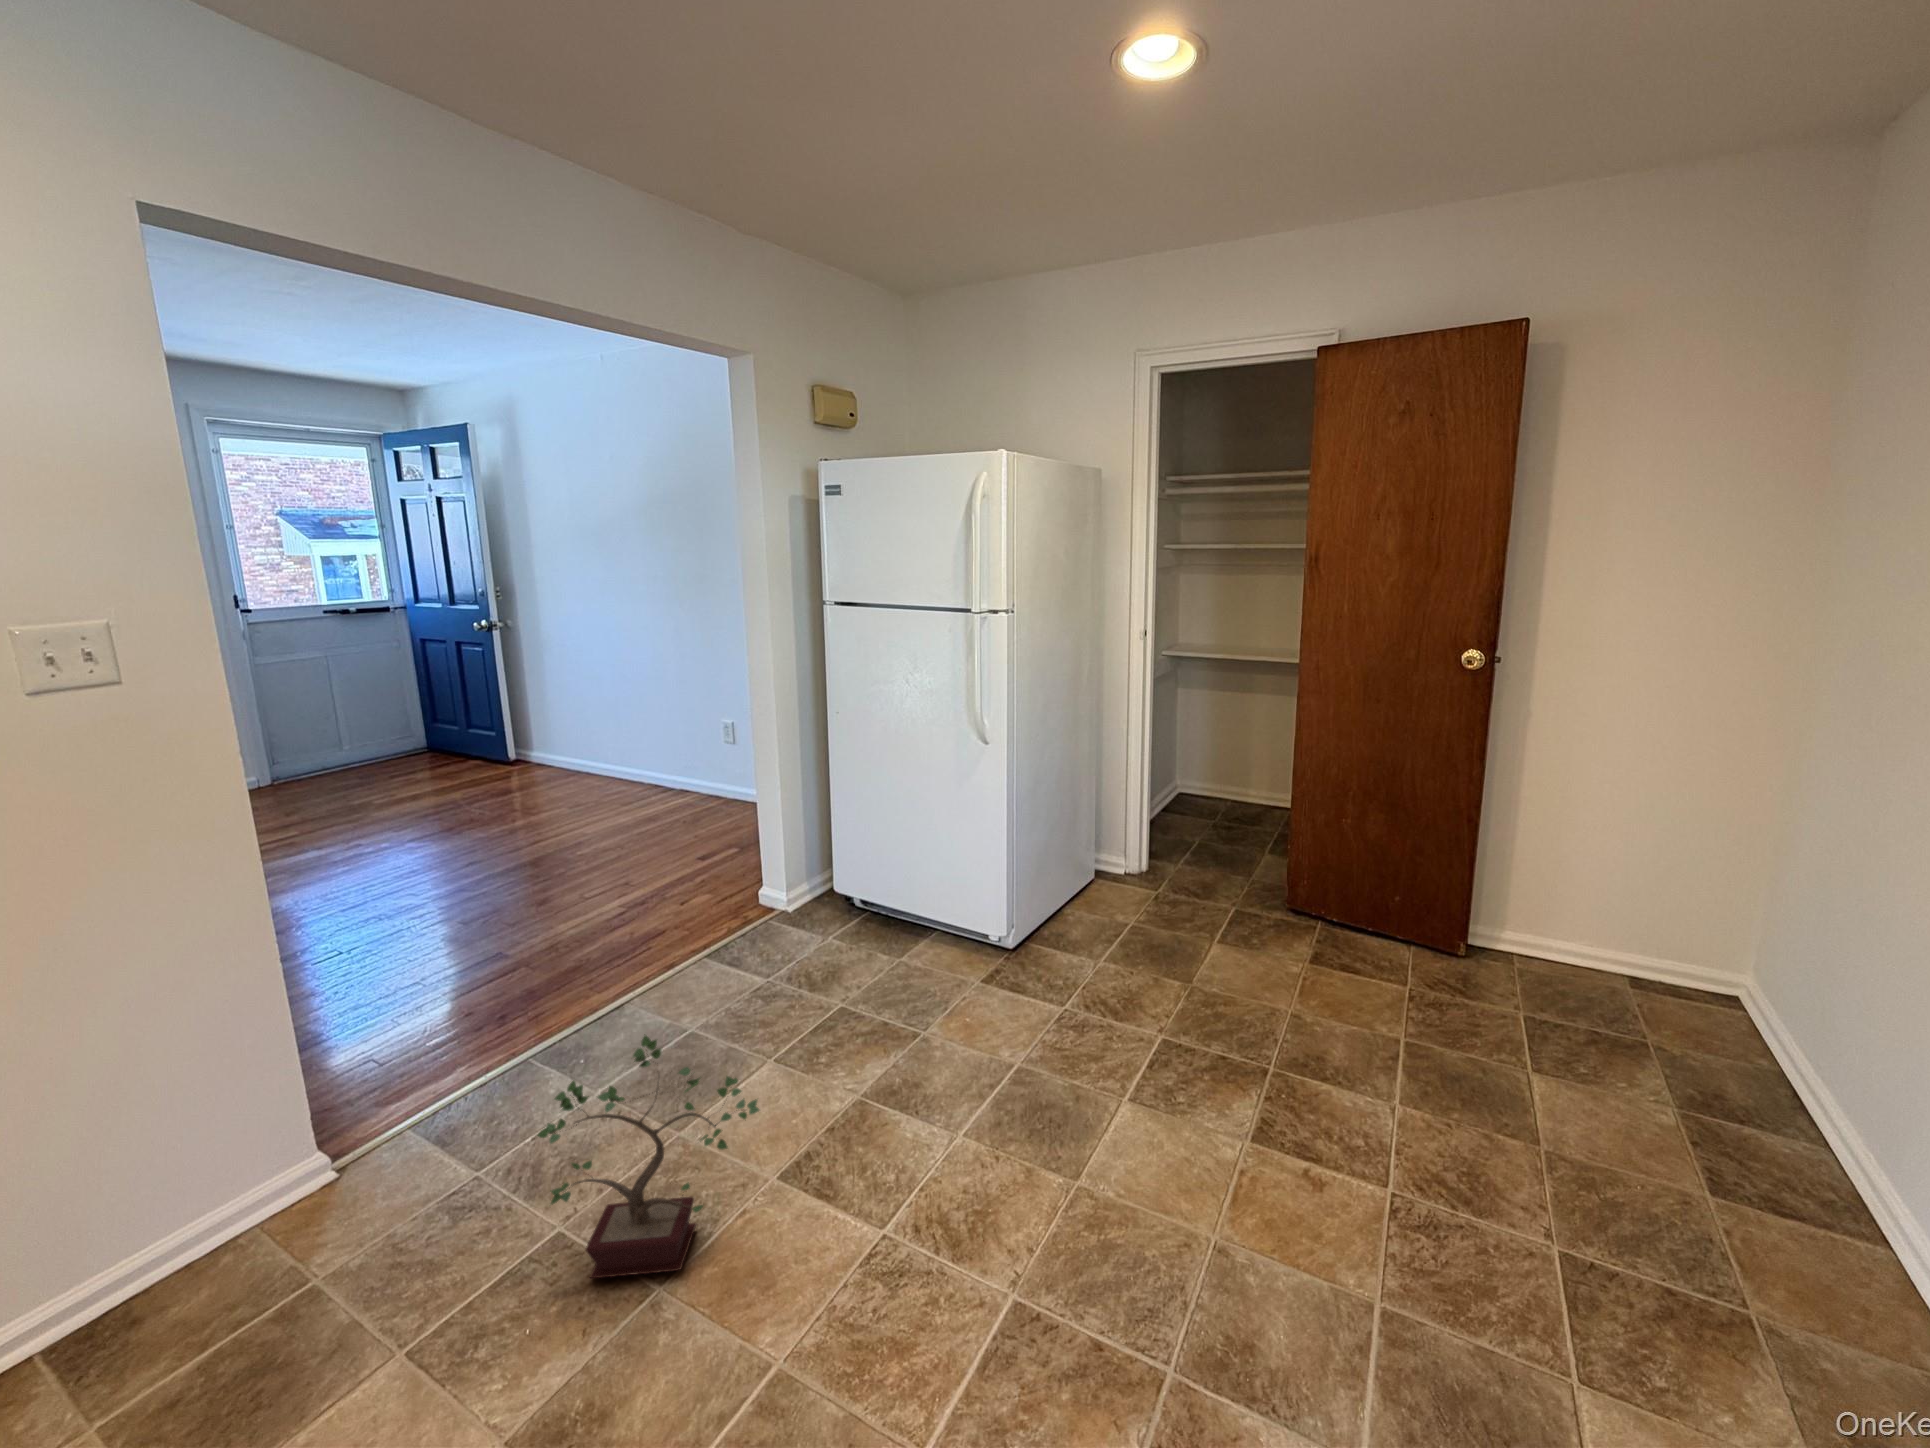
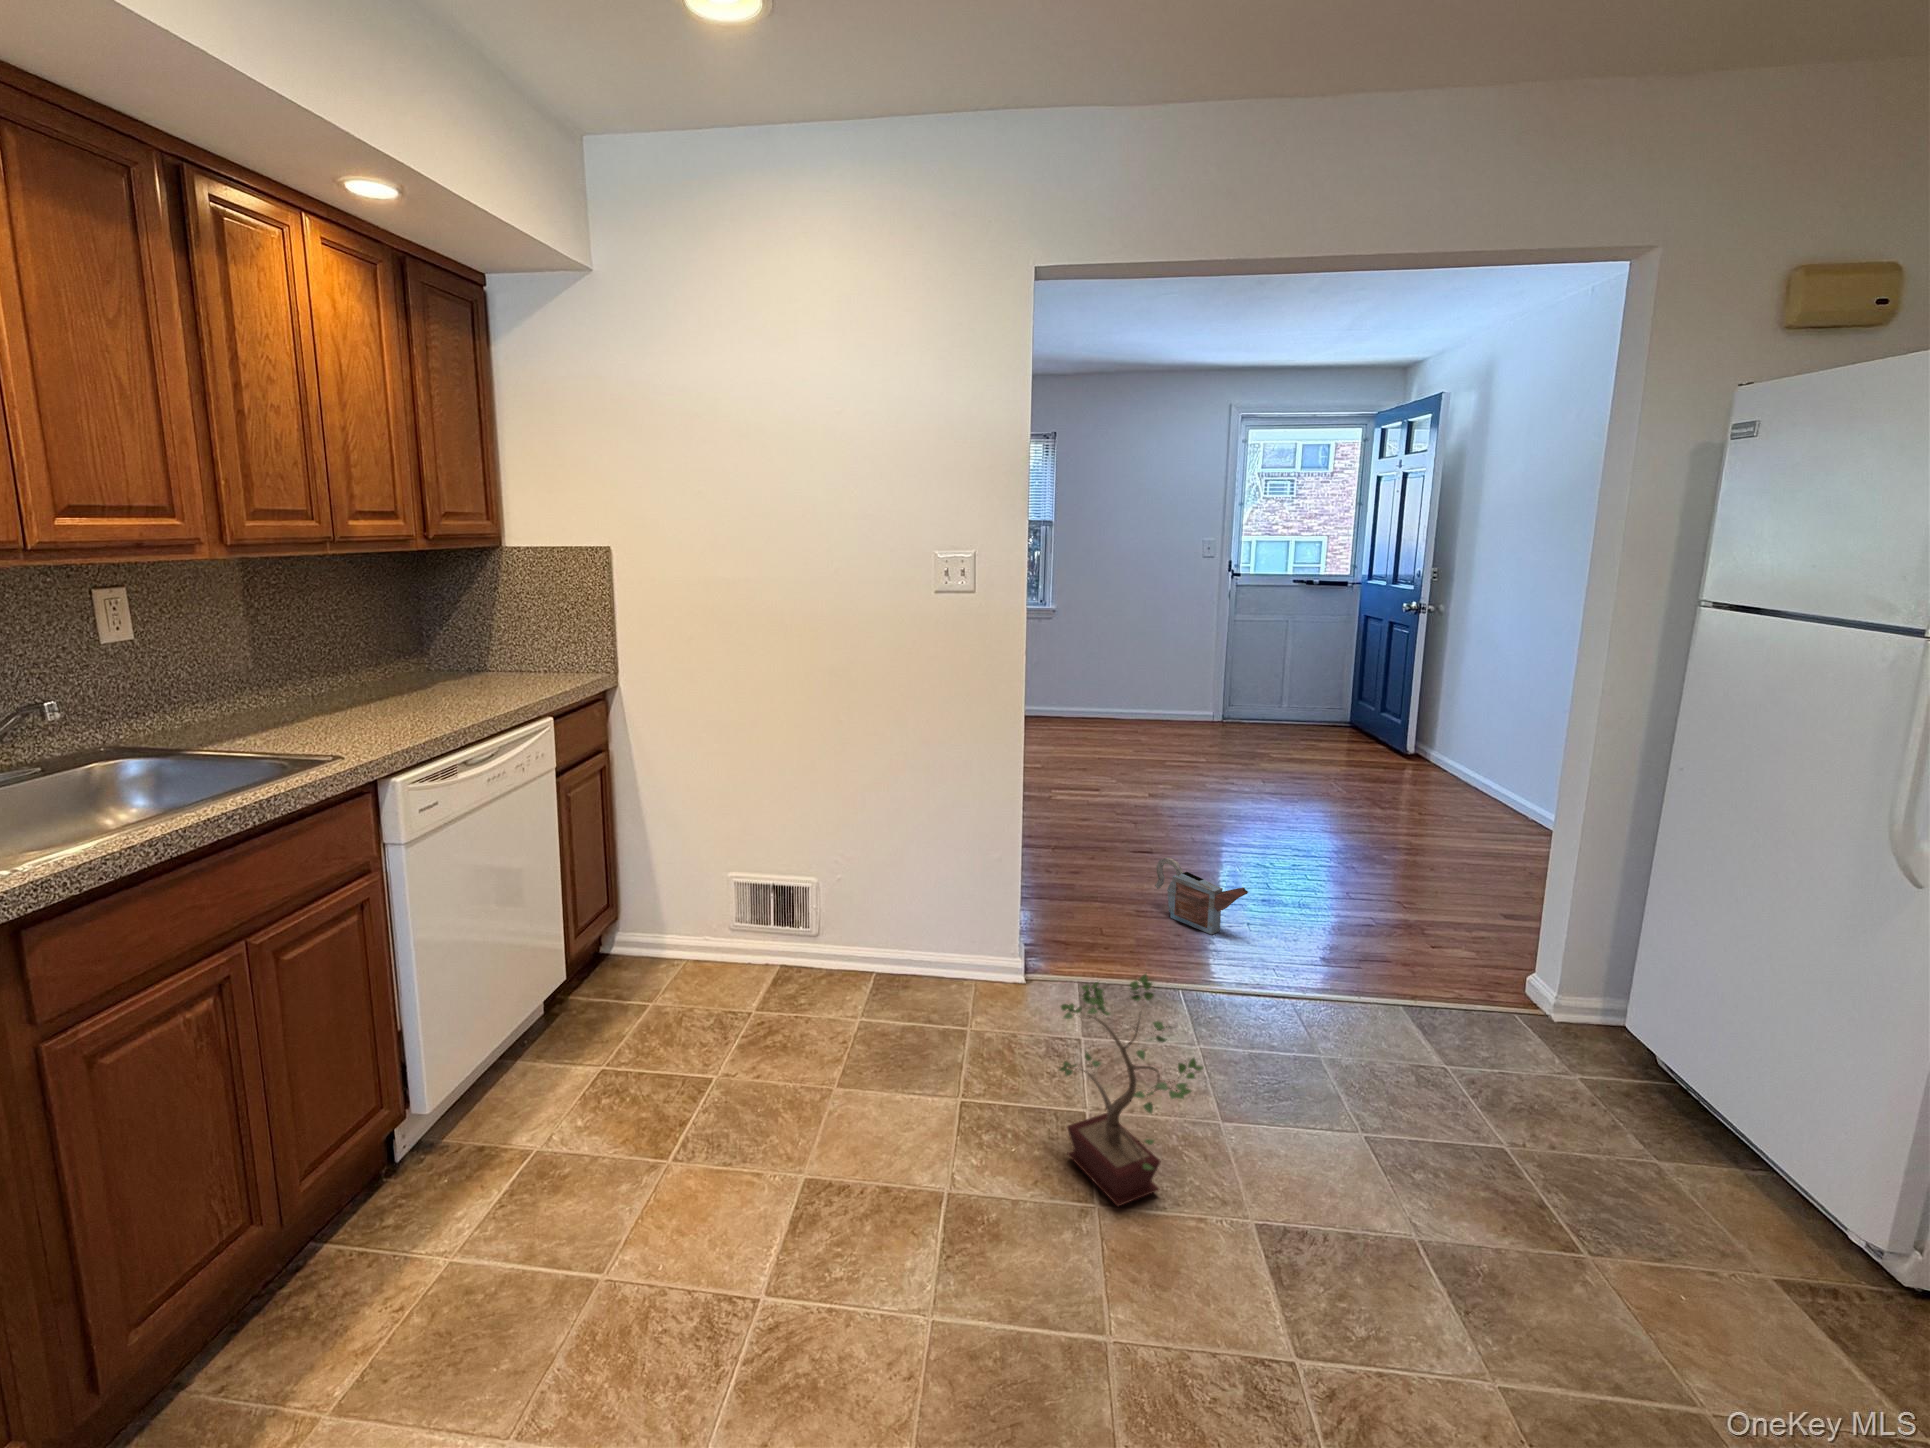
watering can: none [403,930,534,1003] -> present [1155,858,1248,935]

